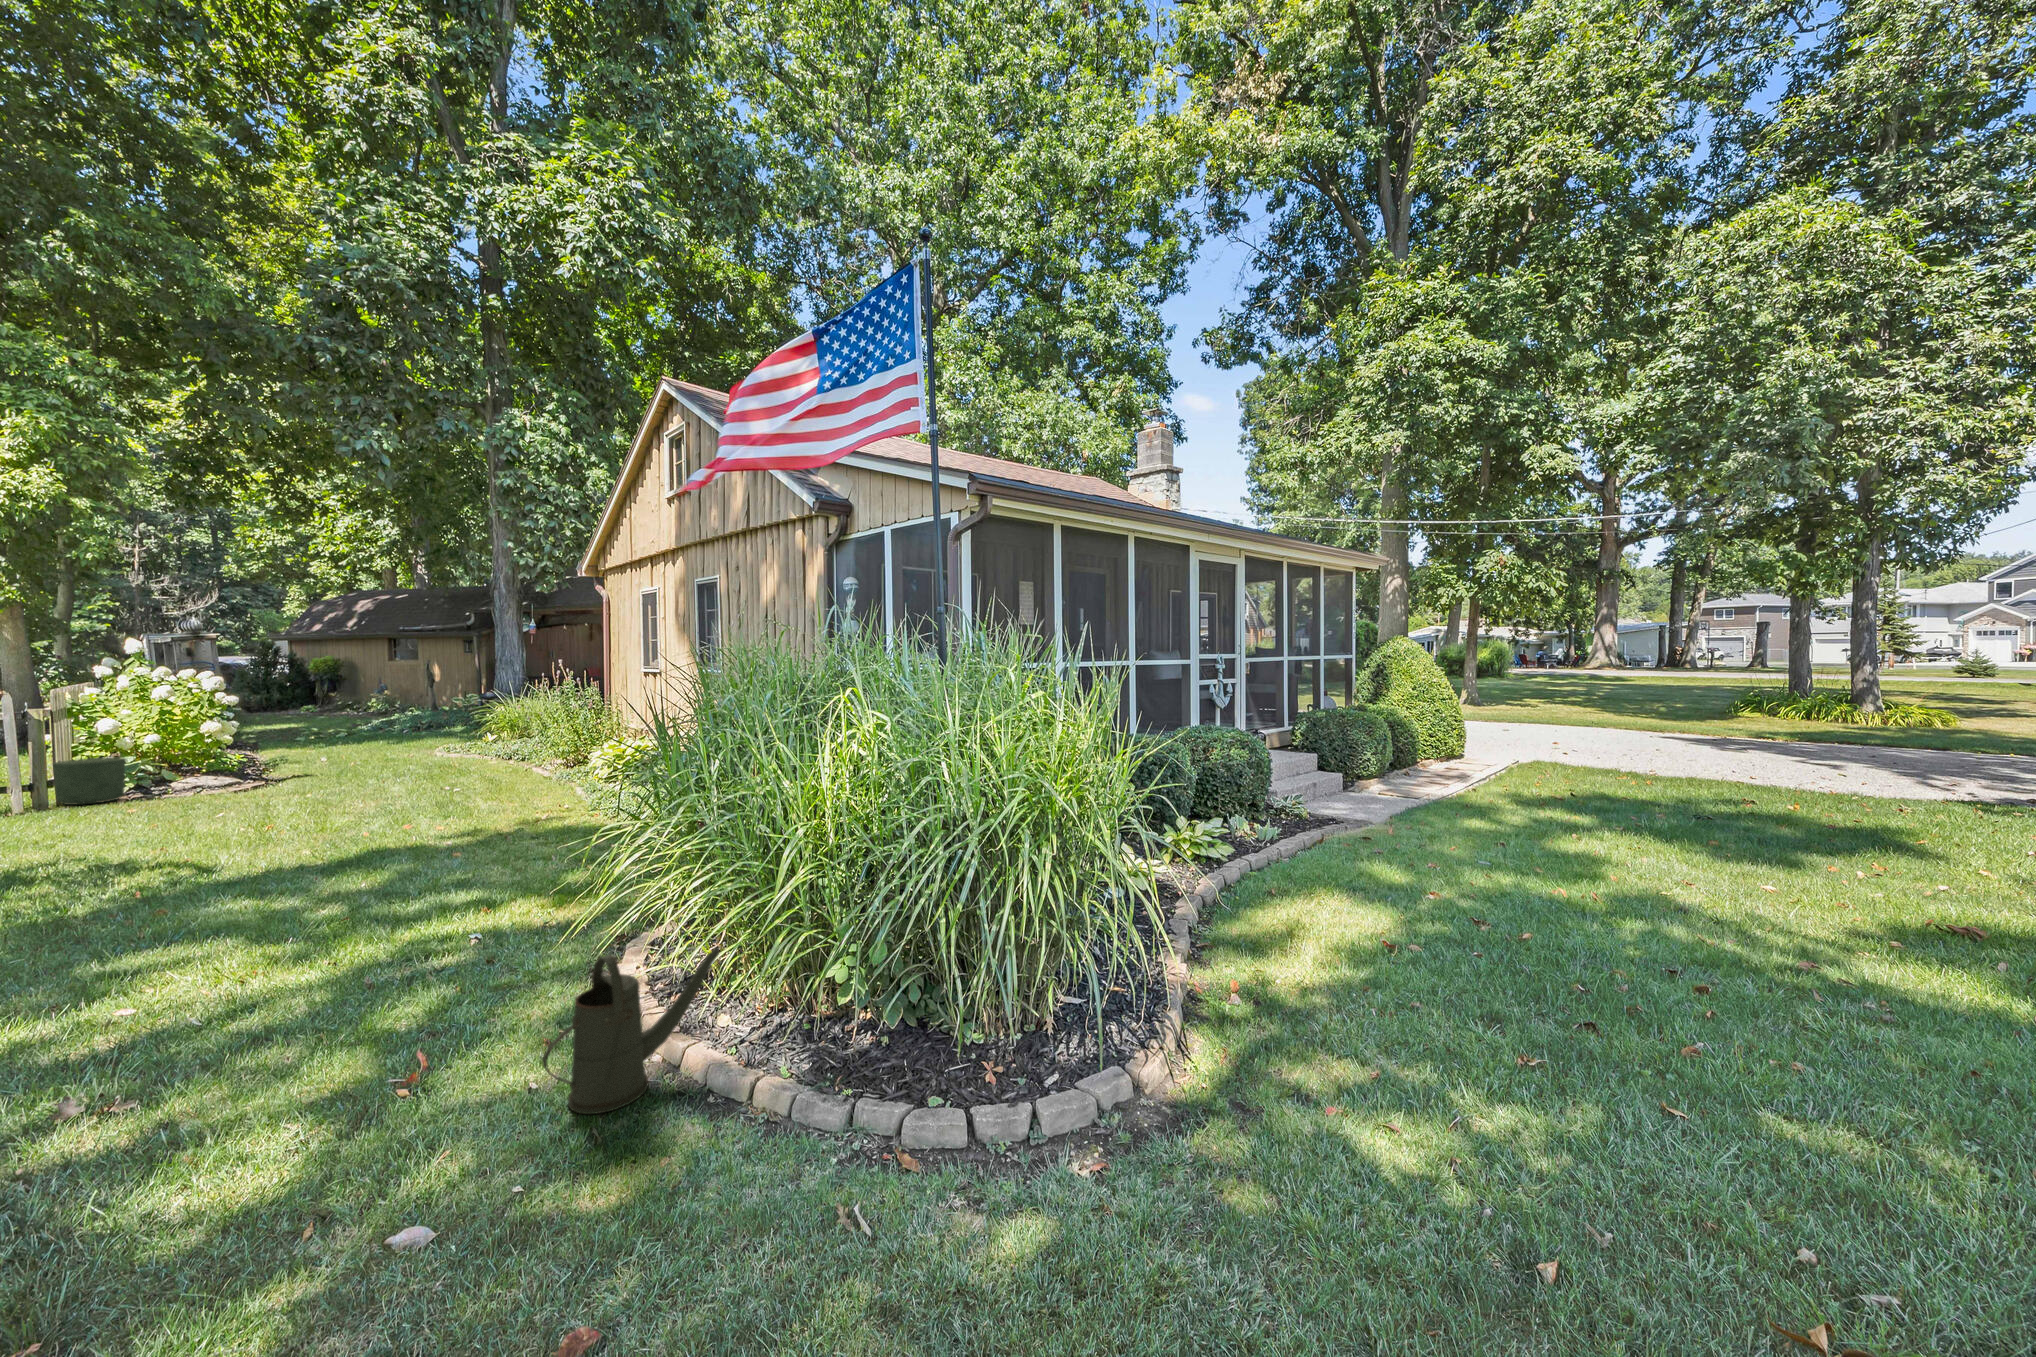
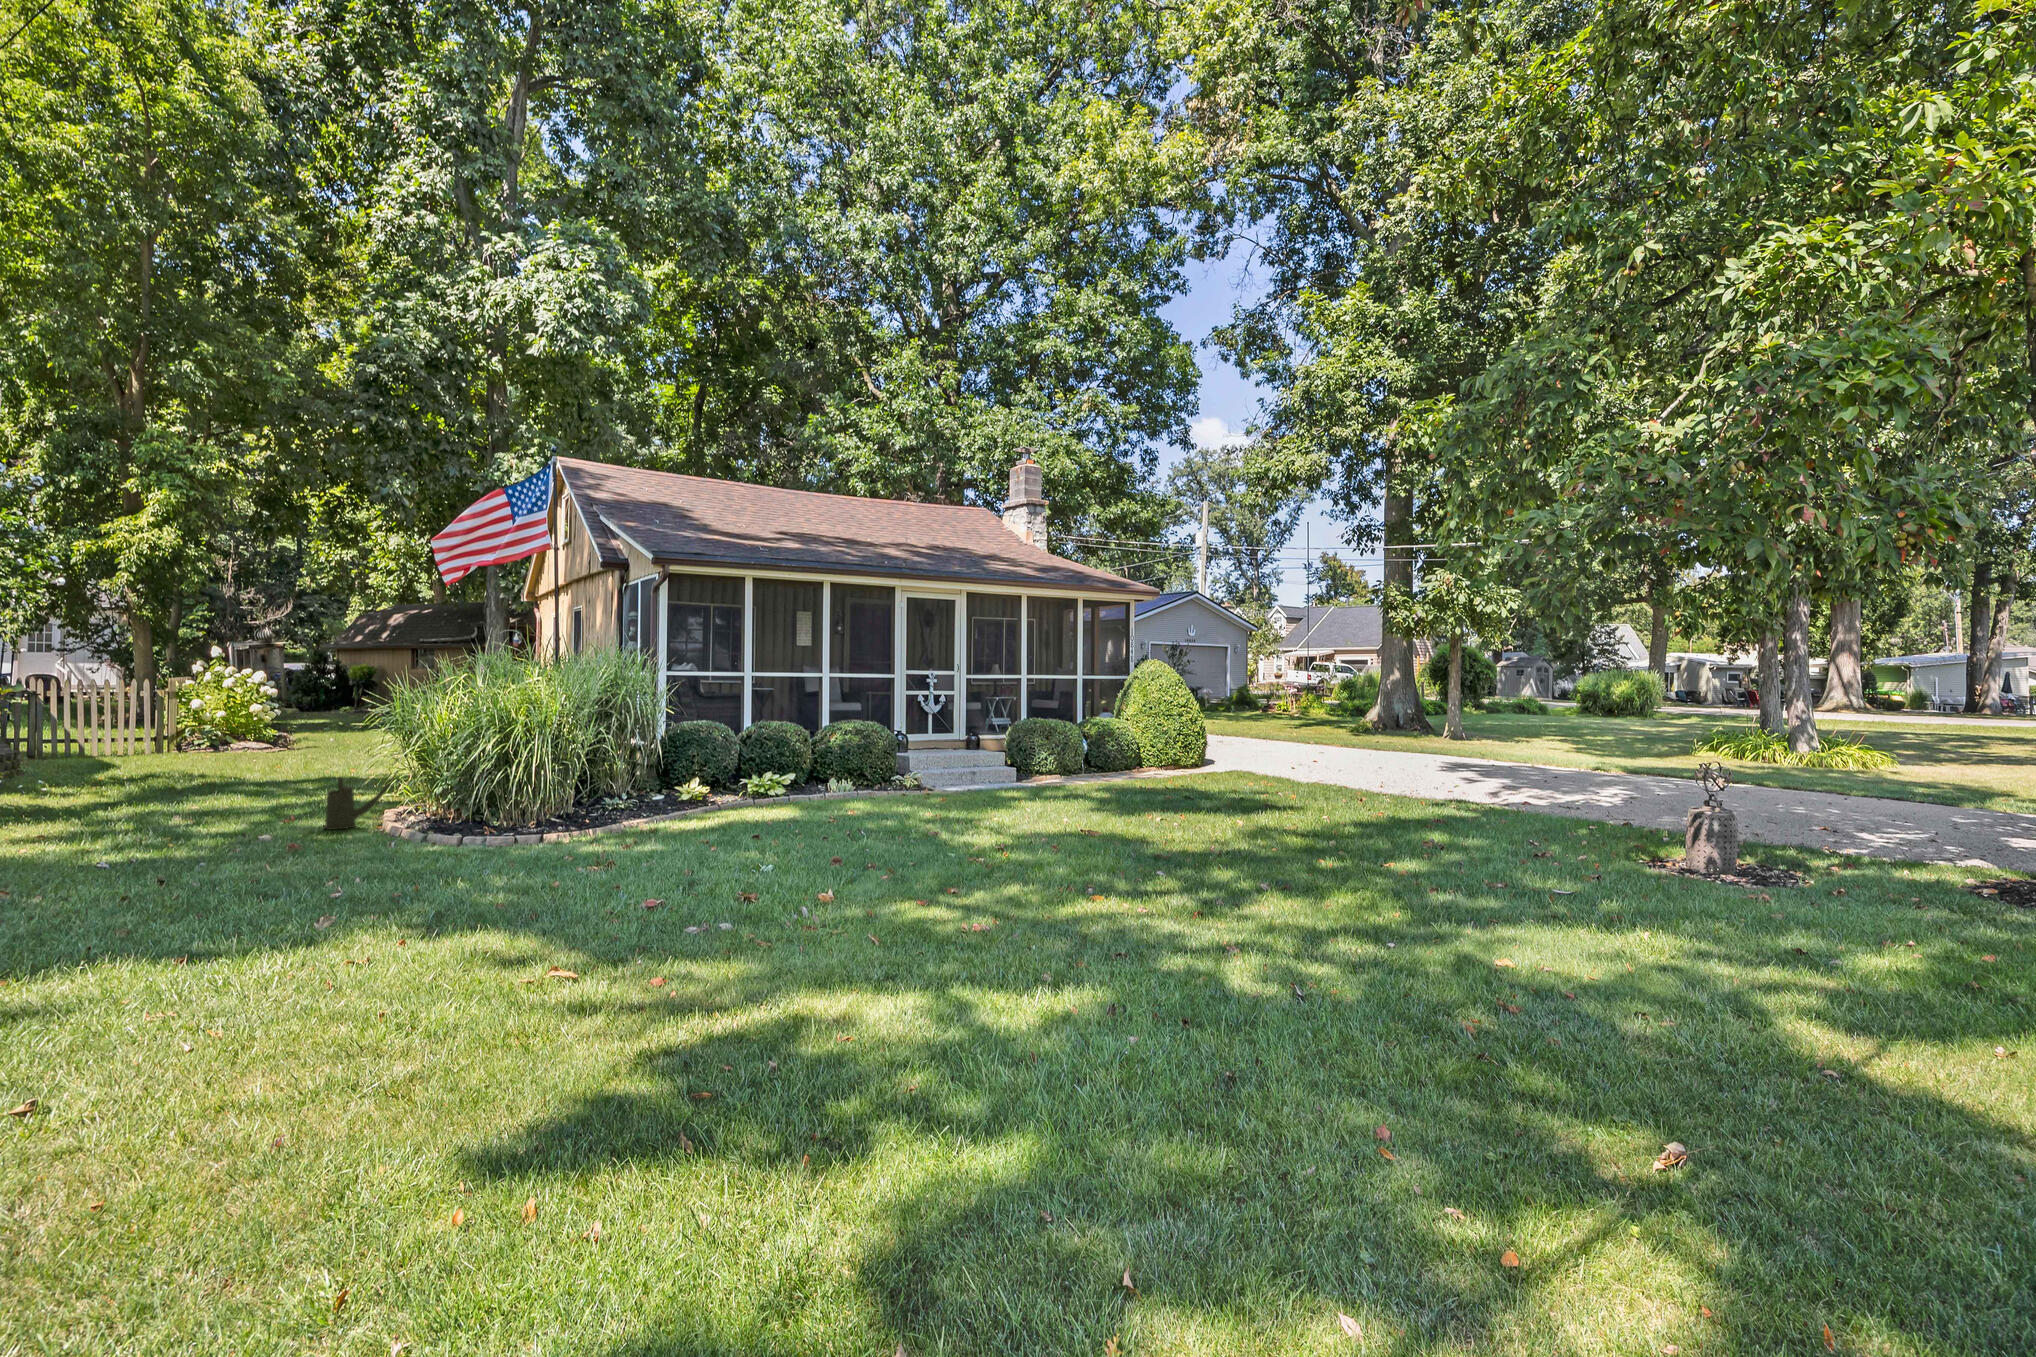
planter: present [53,757,126,805] -> none [168,724,206,751]

